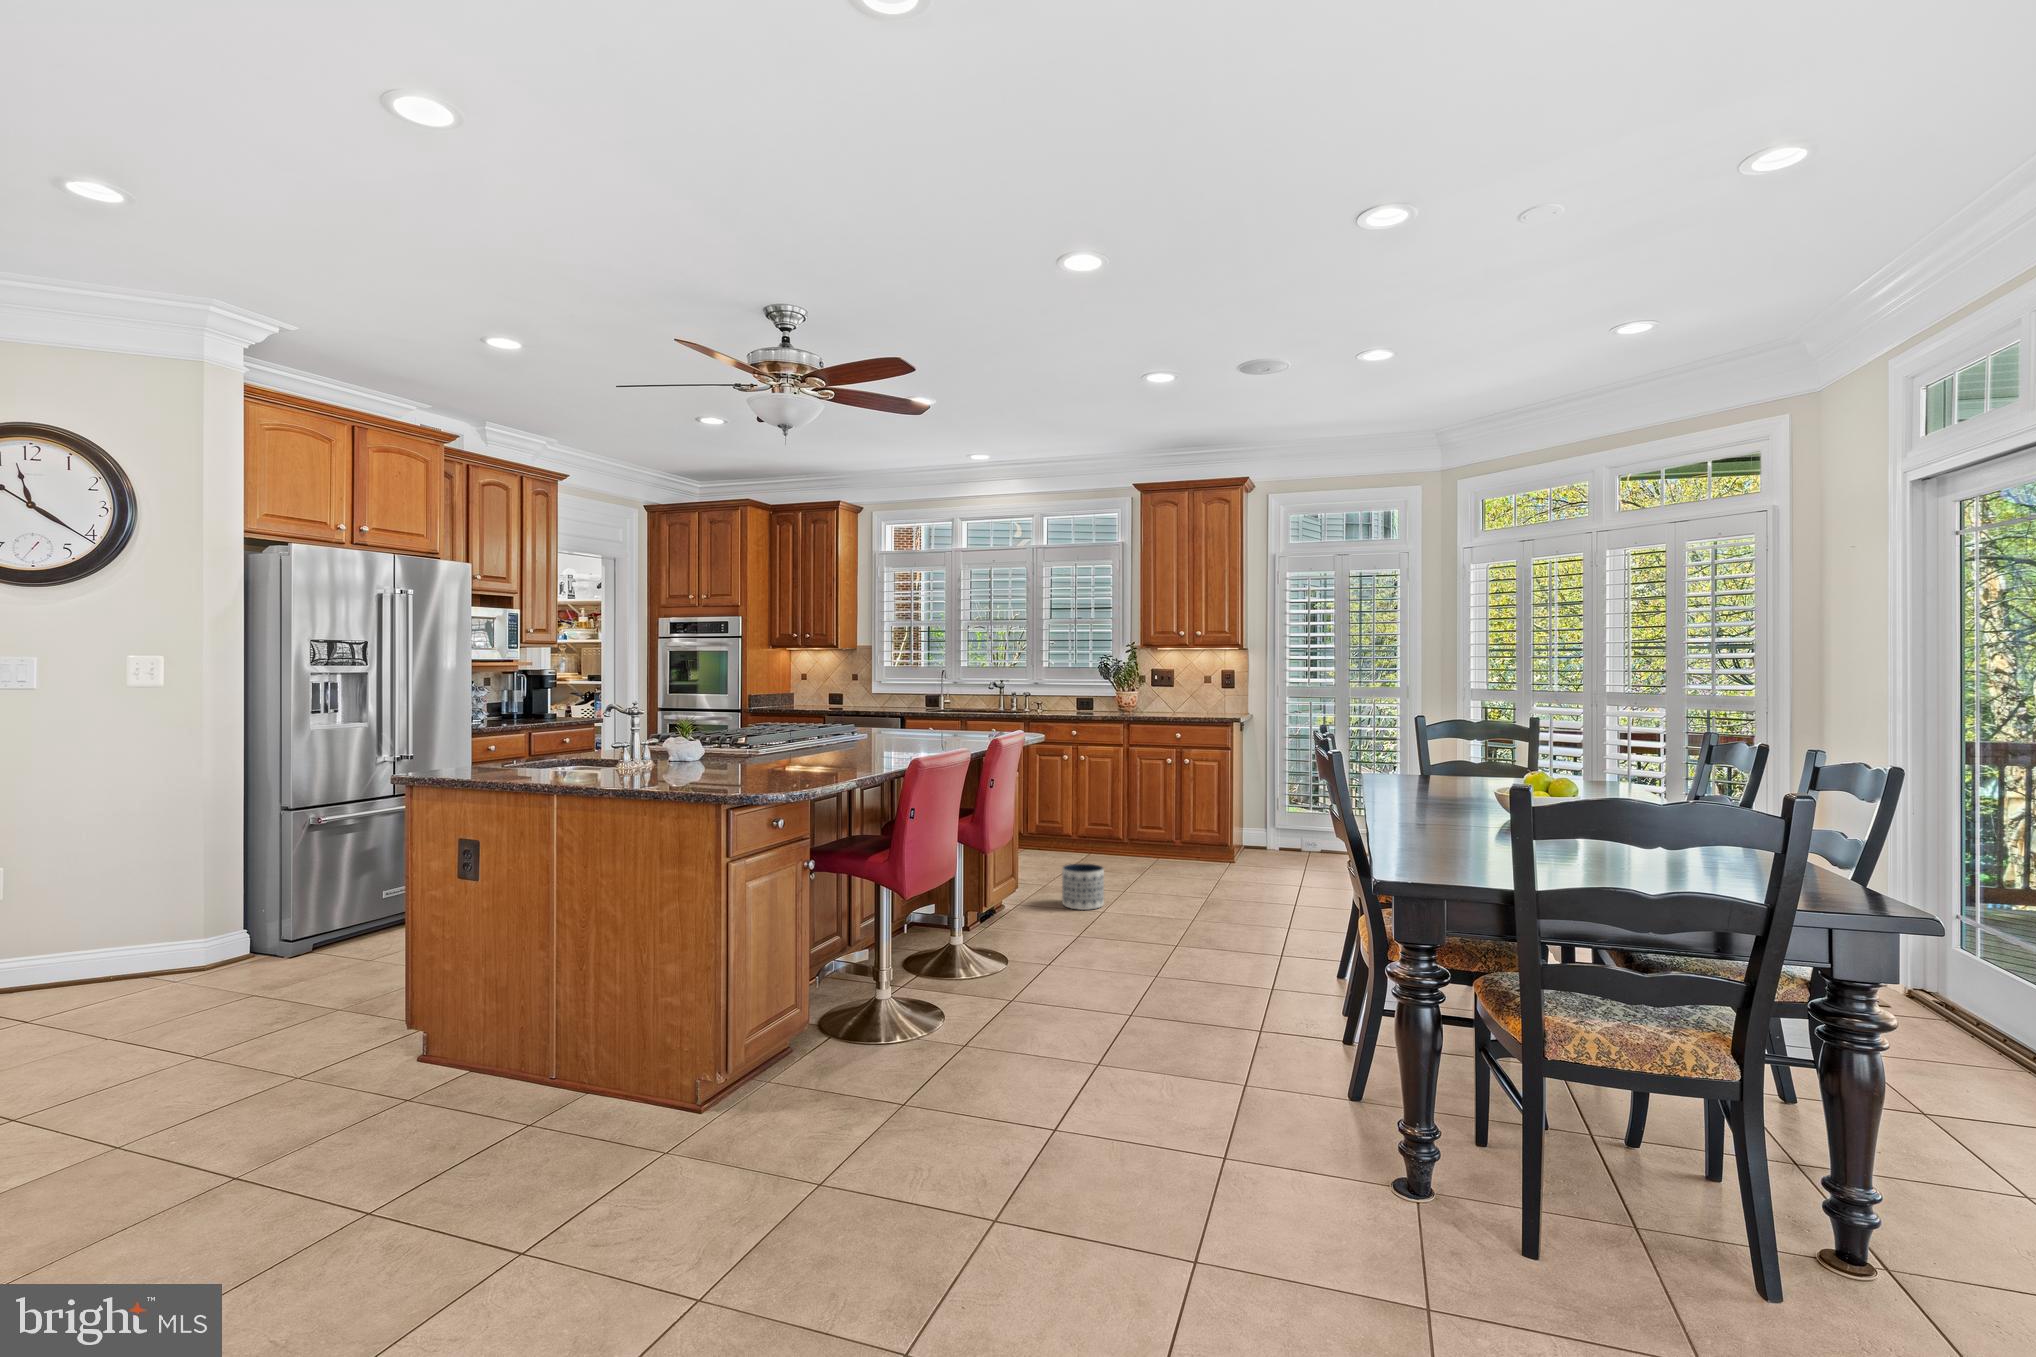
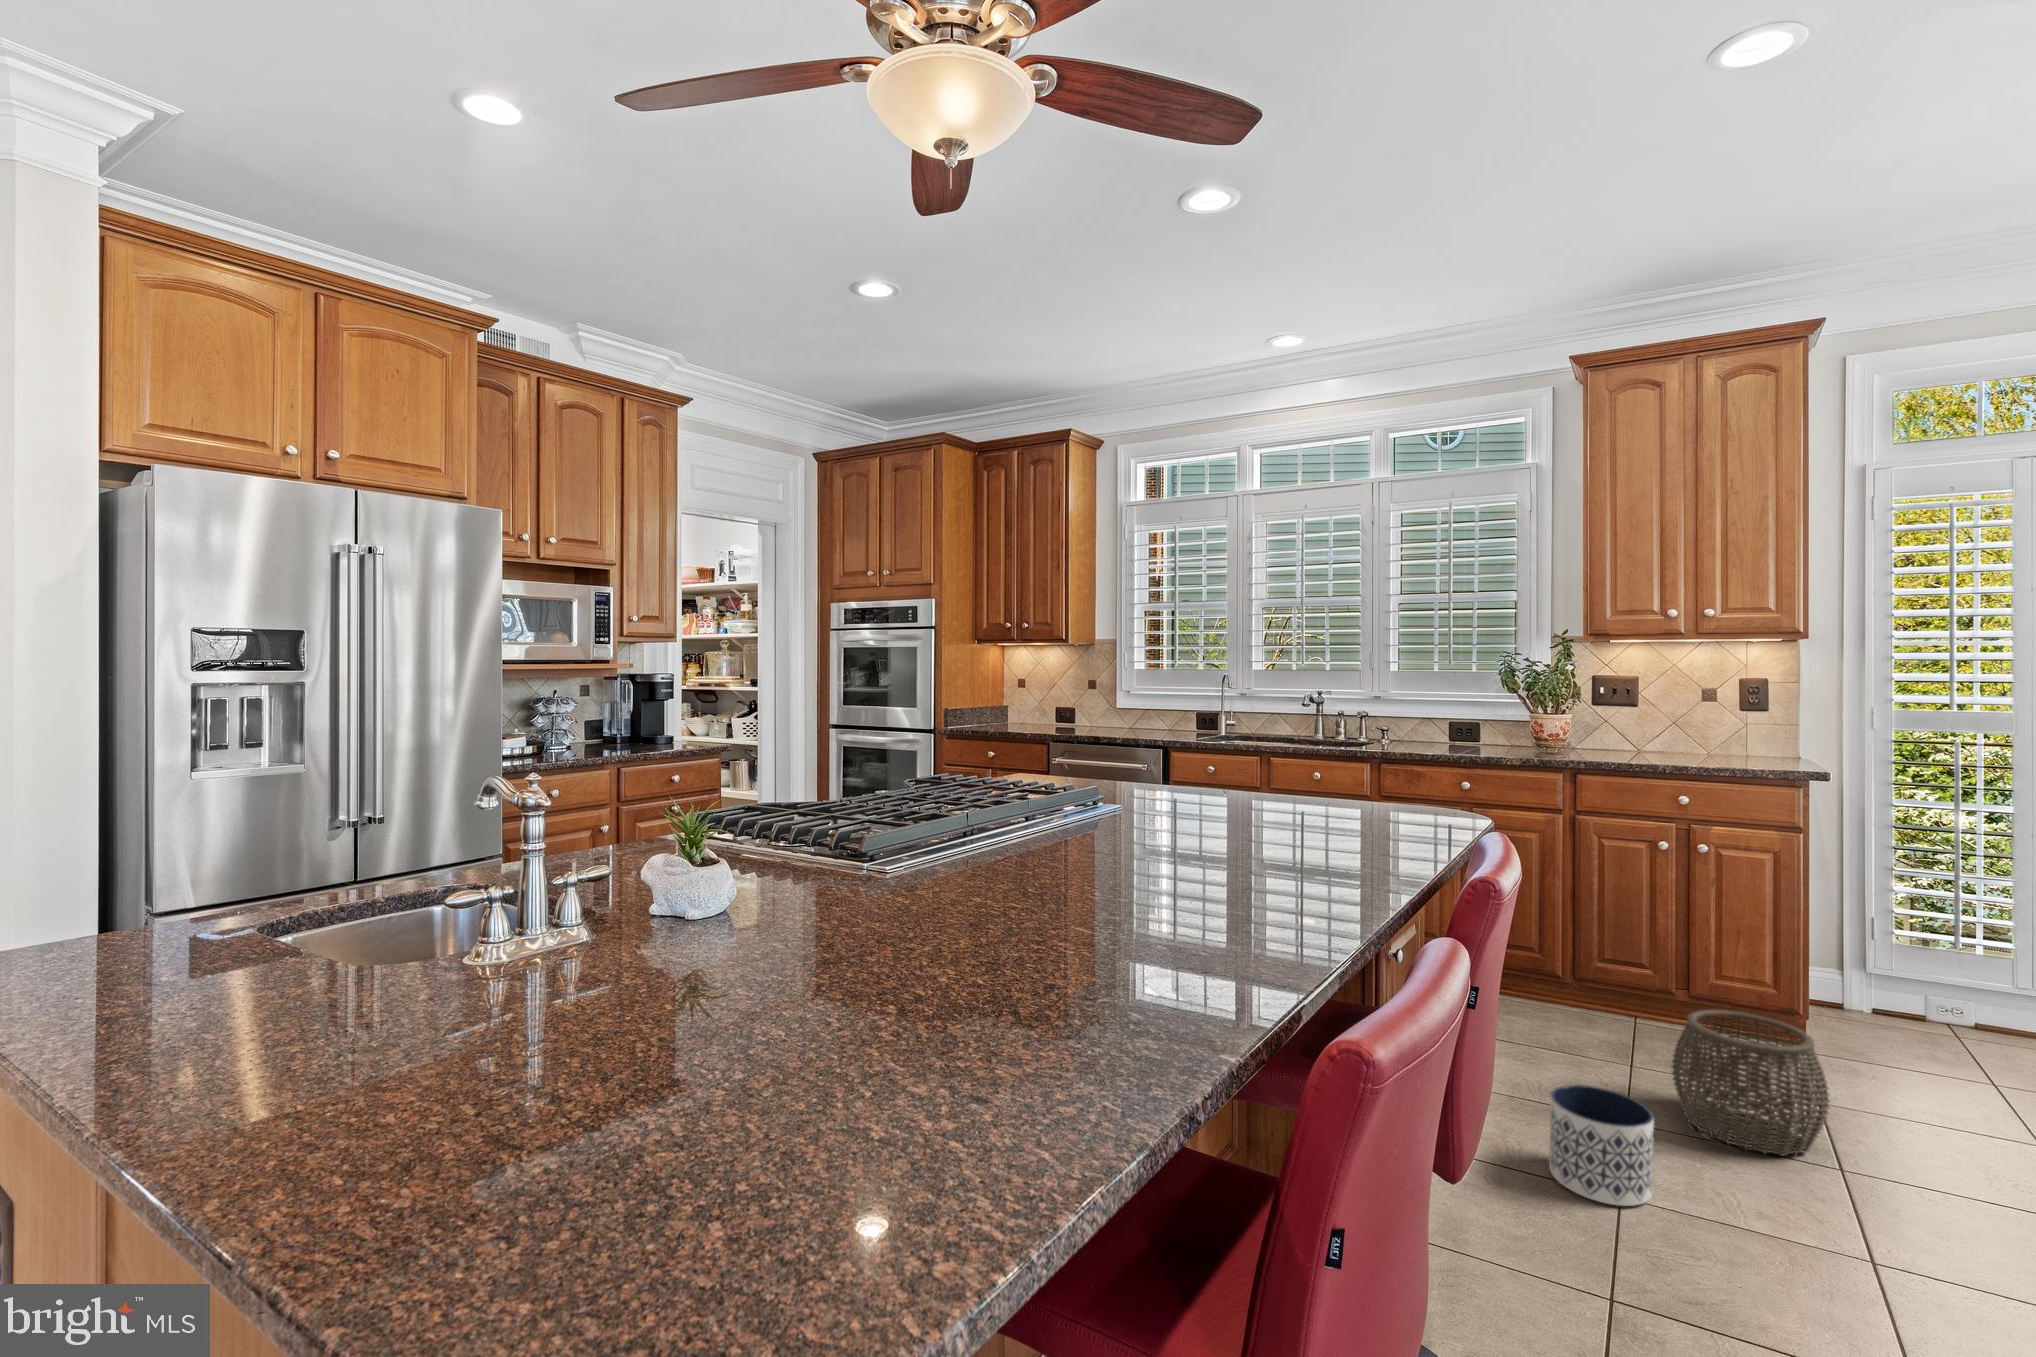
woven basket: none [1136,833,1198,894] -> present [1672,1010,1830,1156]

